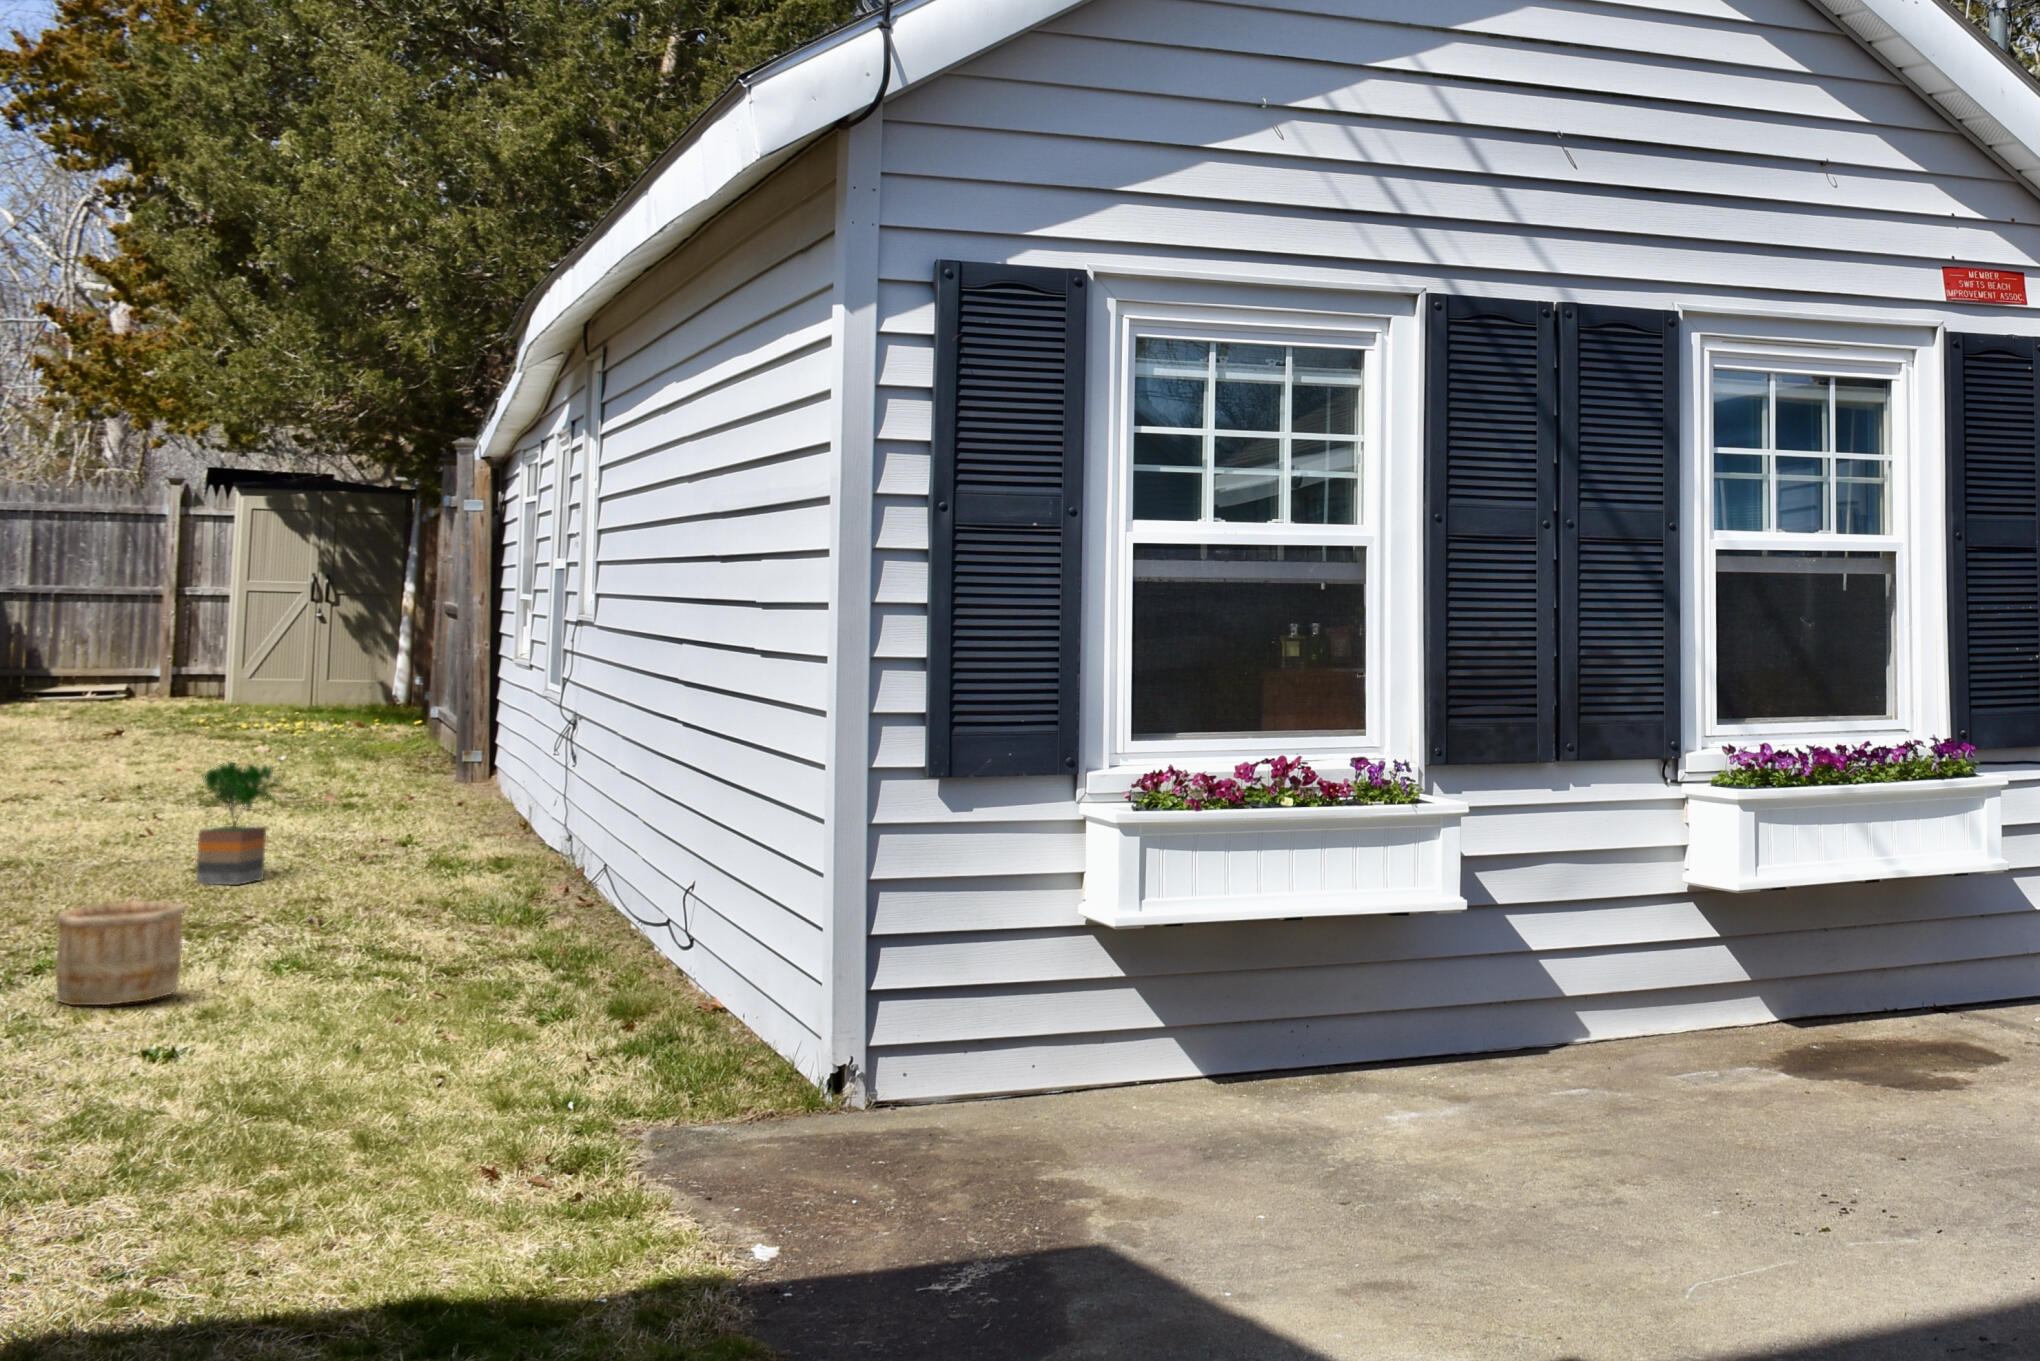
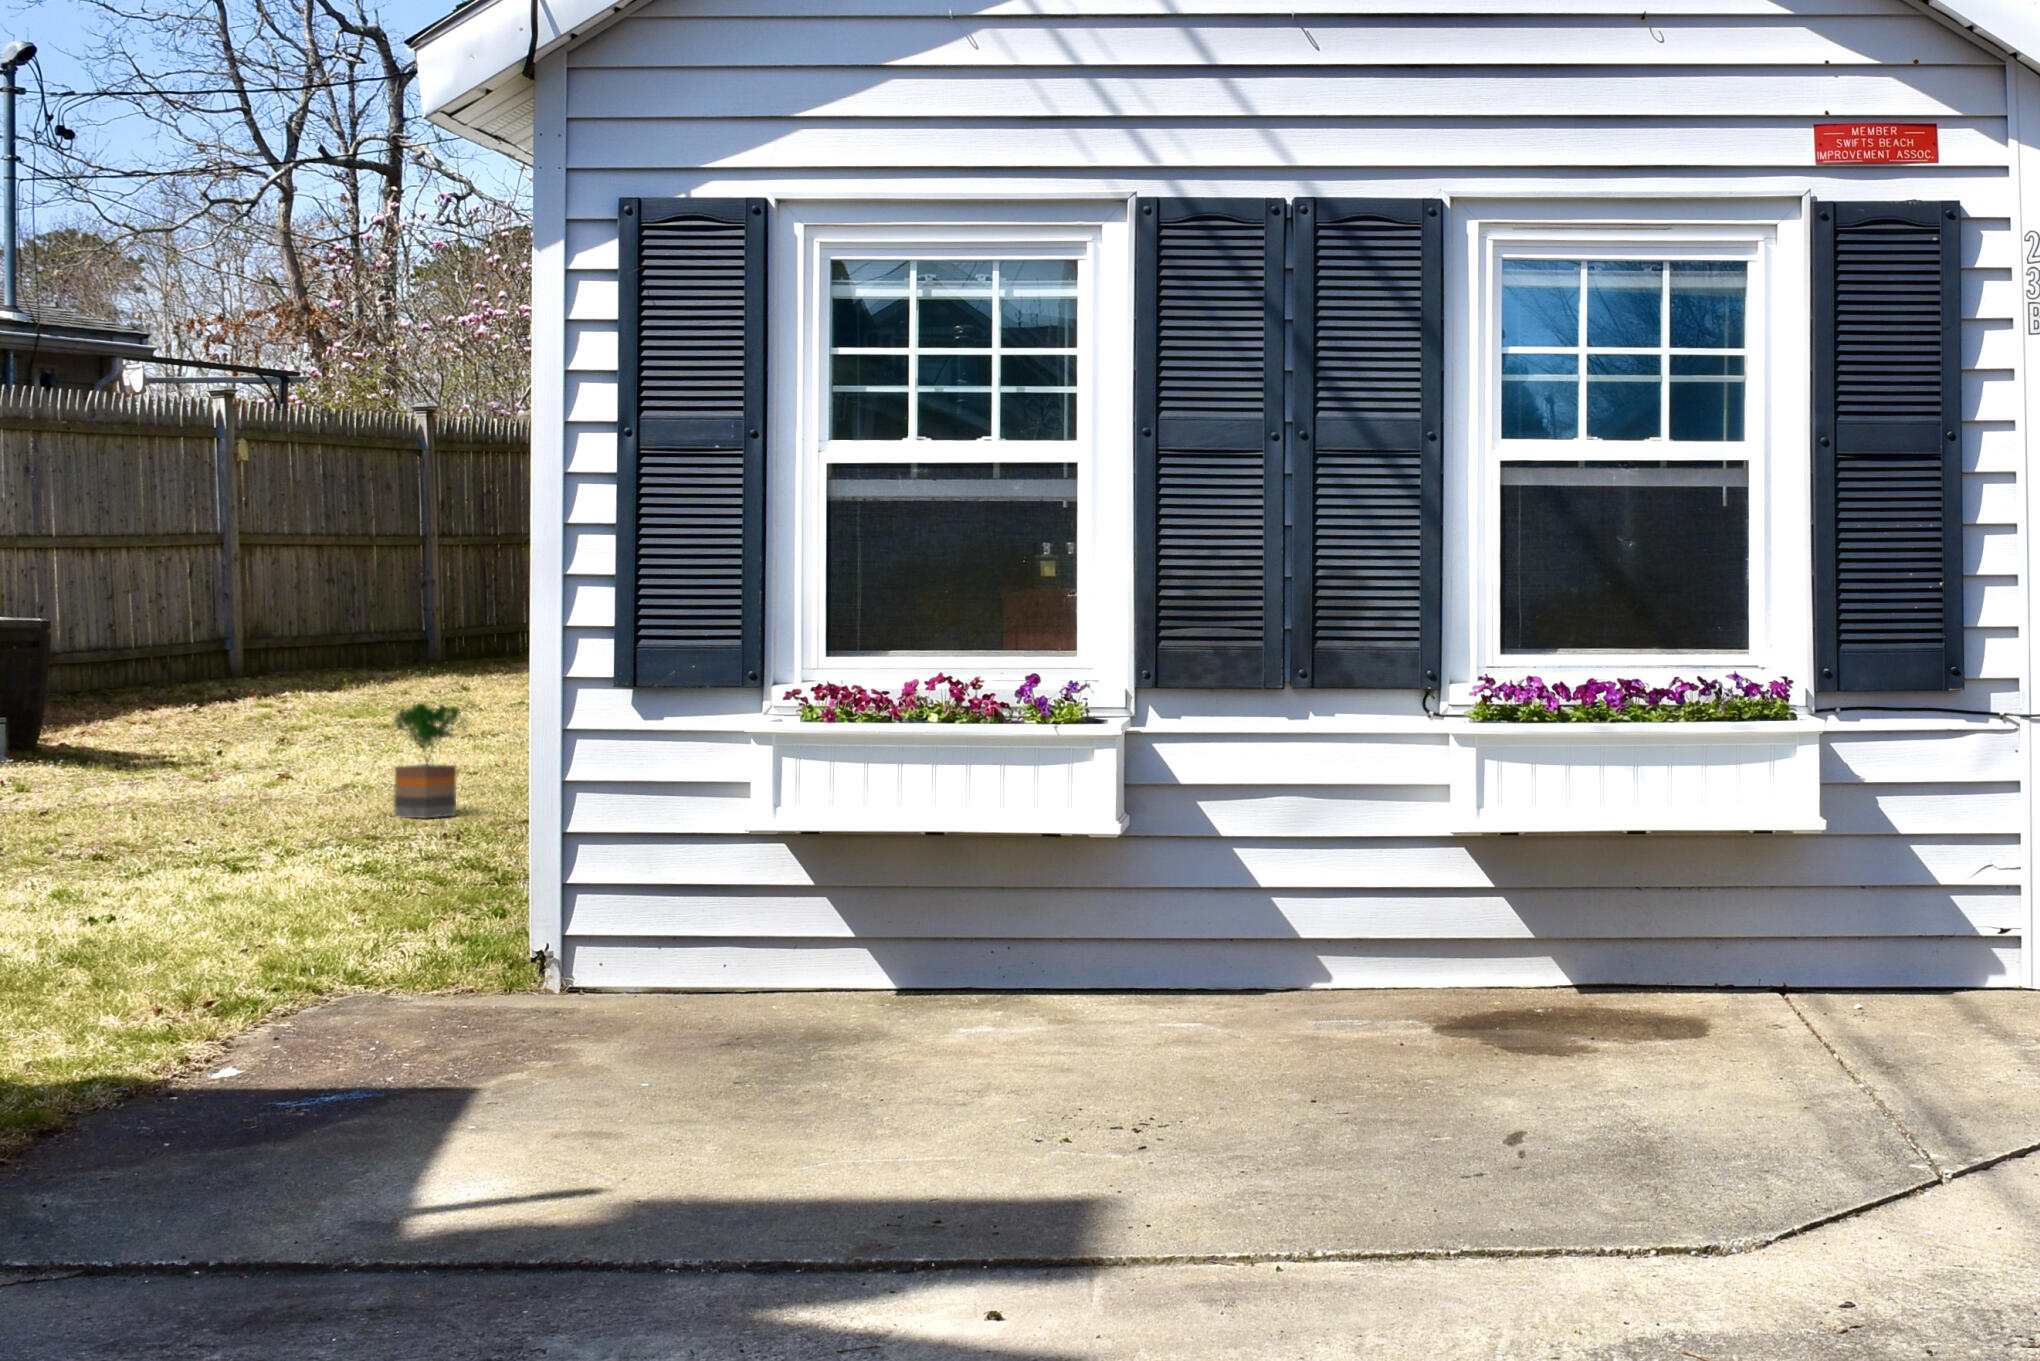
wooden bucket: present [55,901,186,1005] -> none [91,804,199,890]

